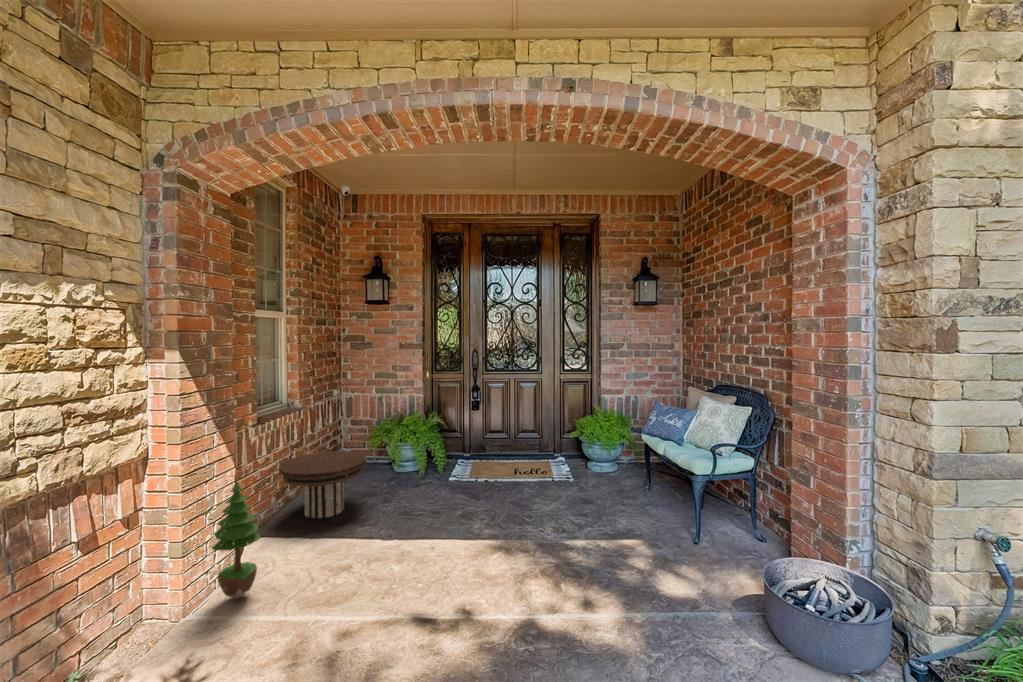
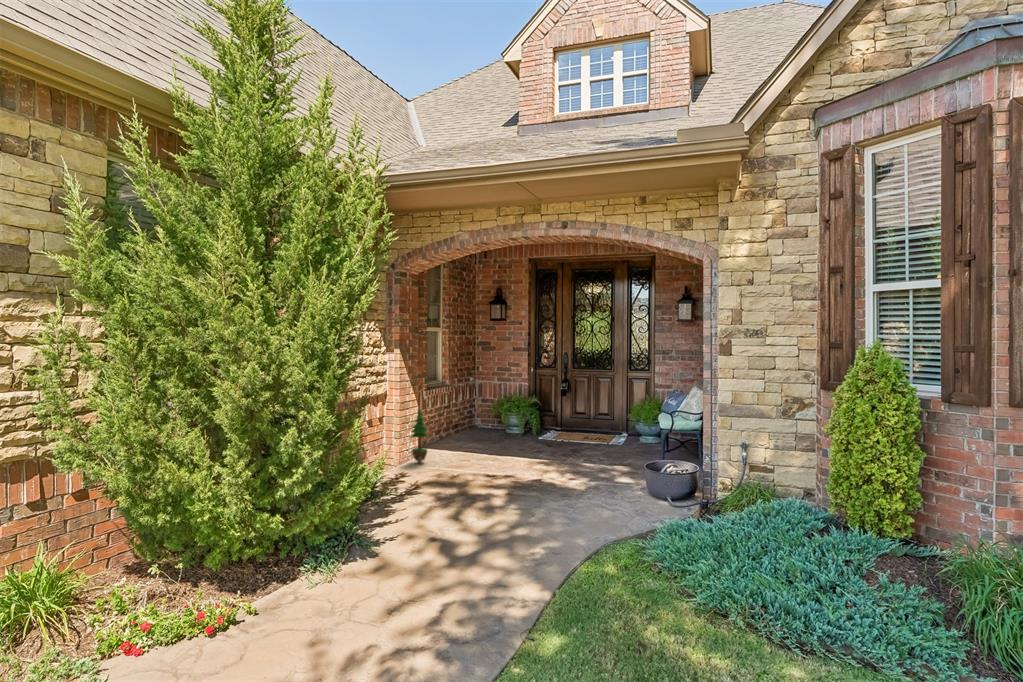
side table: present [279,451,367,519] -> none [437,412,484,446]

